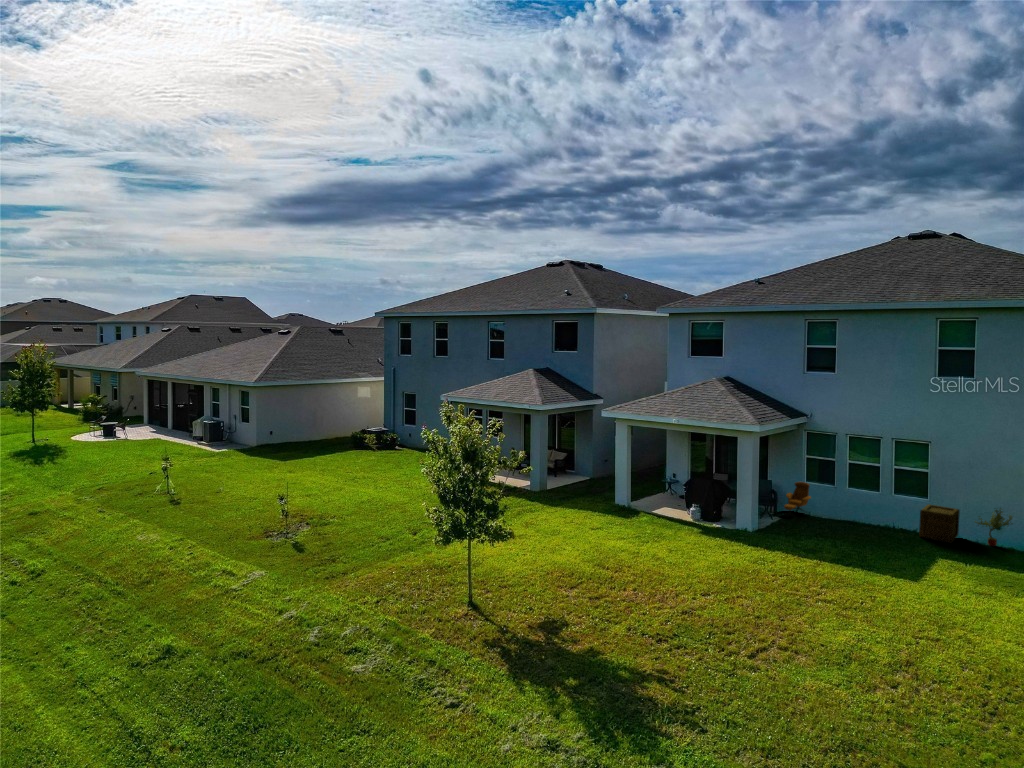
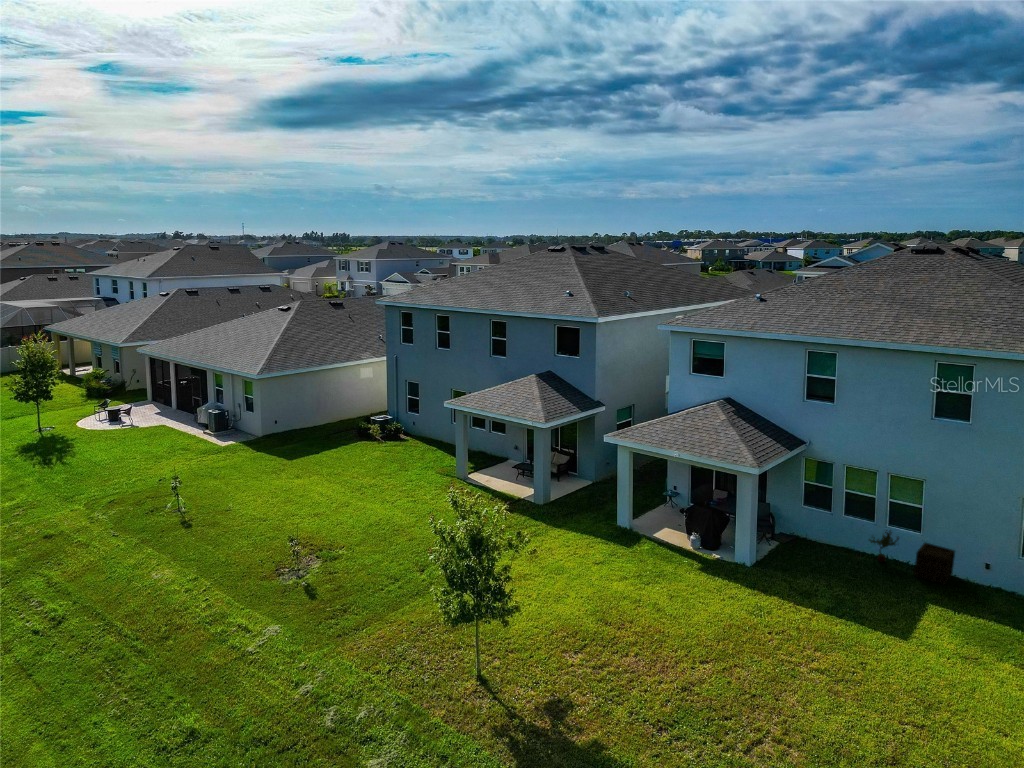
lounge chair: present [784,482,811,515] -> none [782,508,811,547]
potted tree: present [975,509,1012,546] -> present [869,530,899,562]

